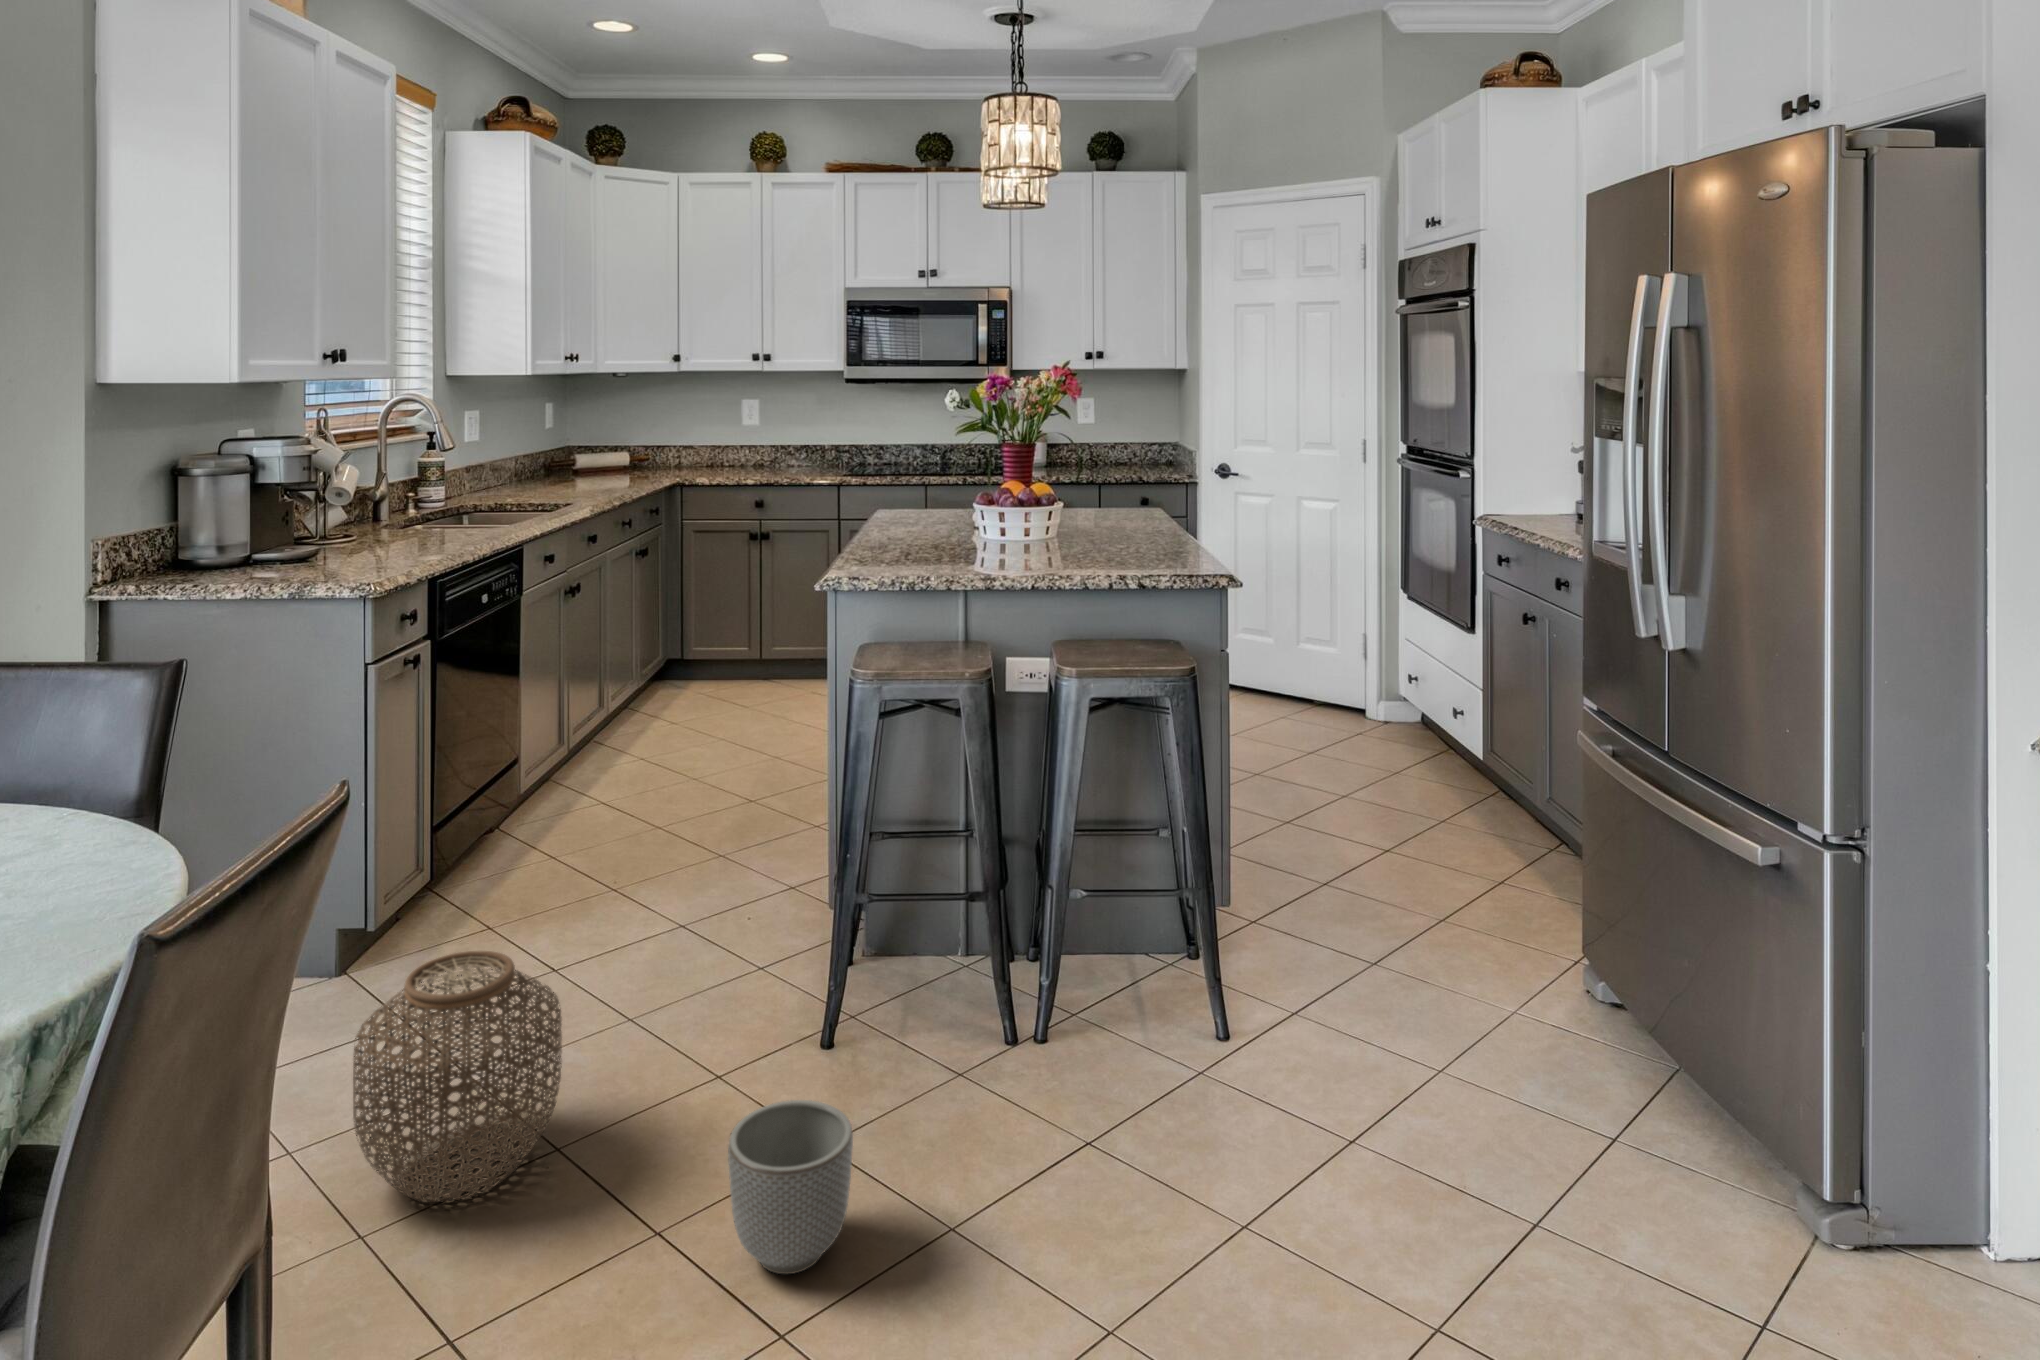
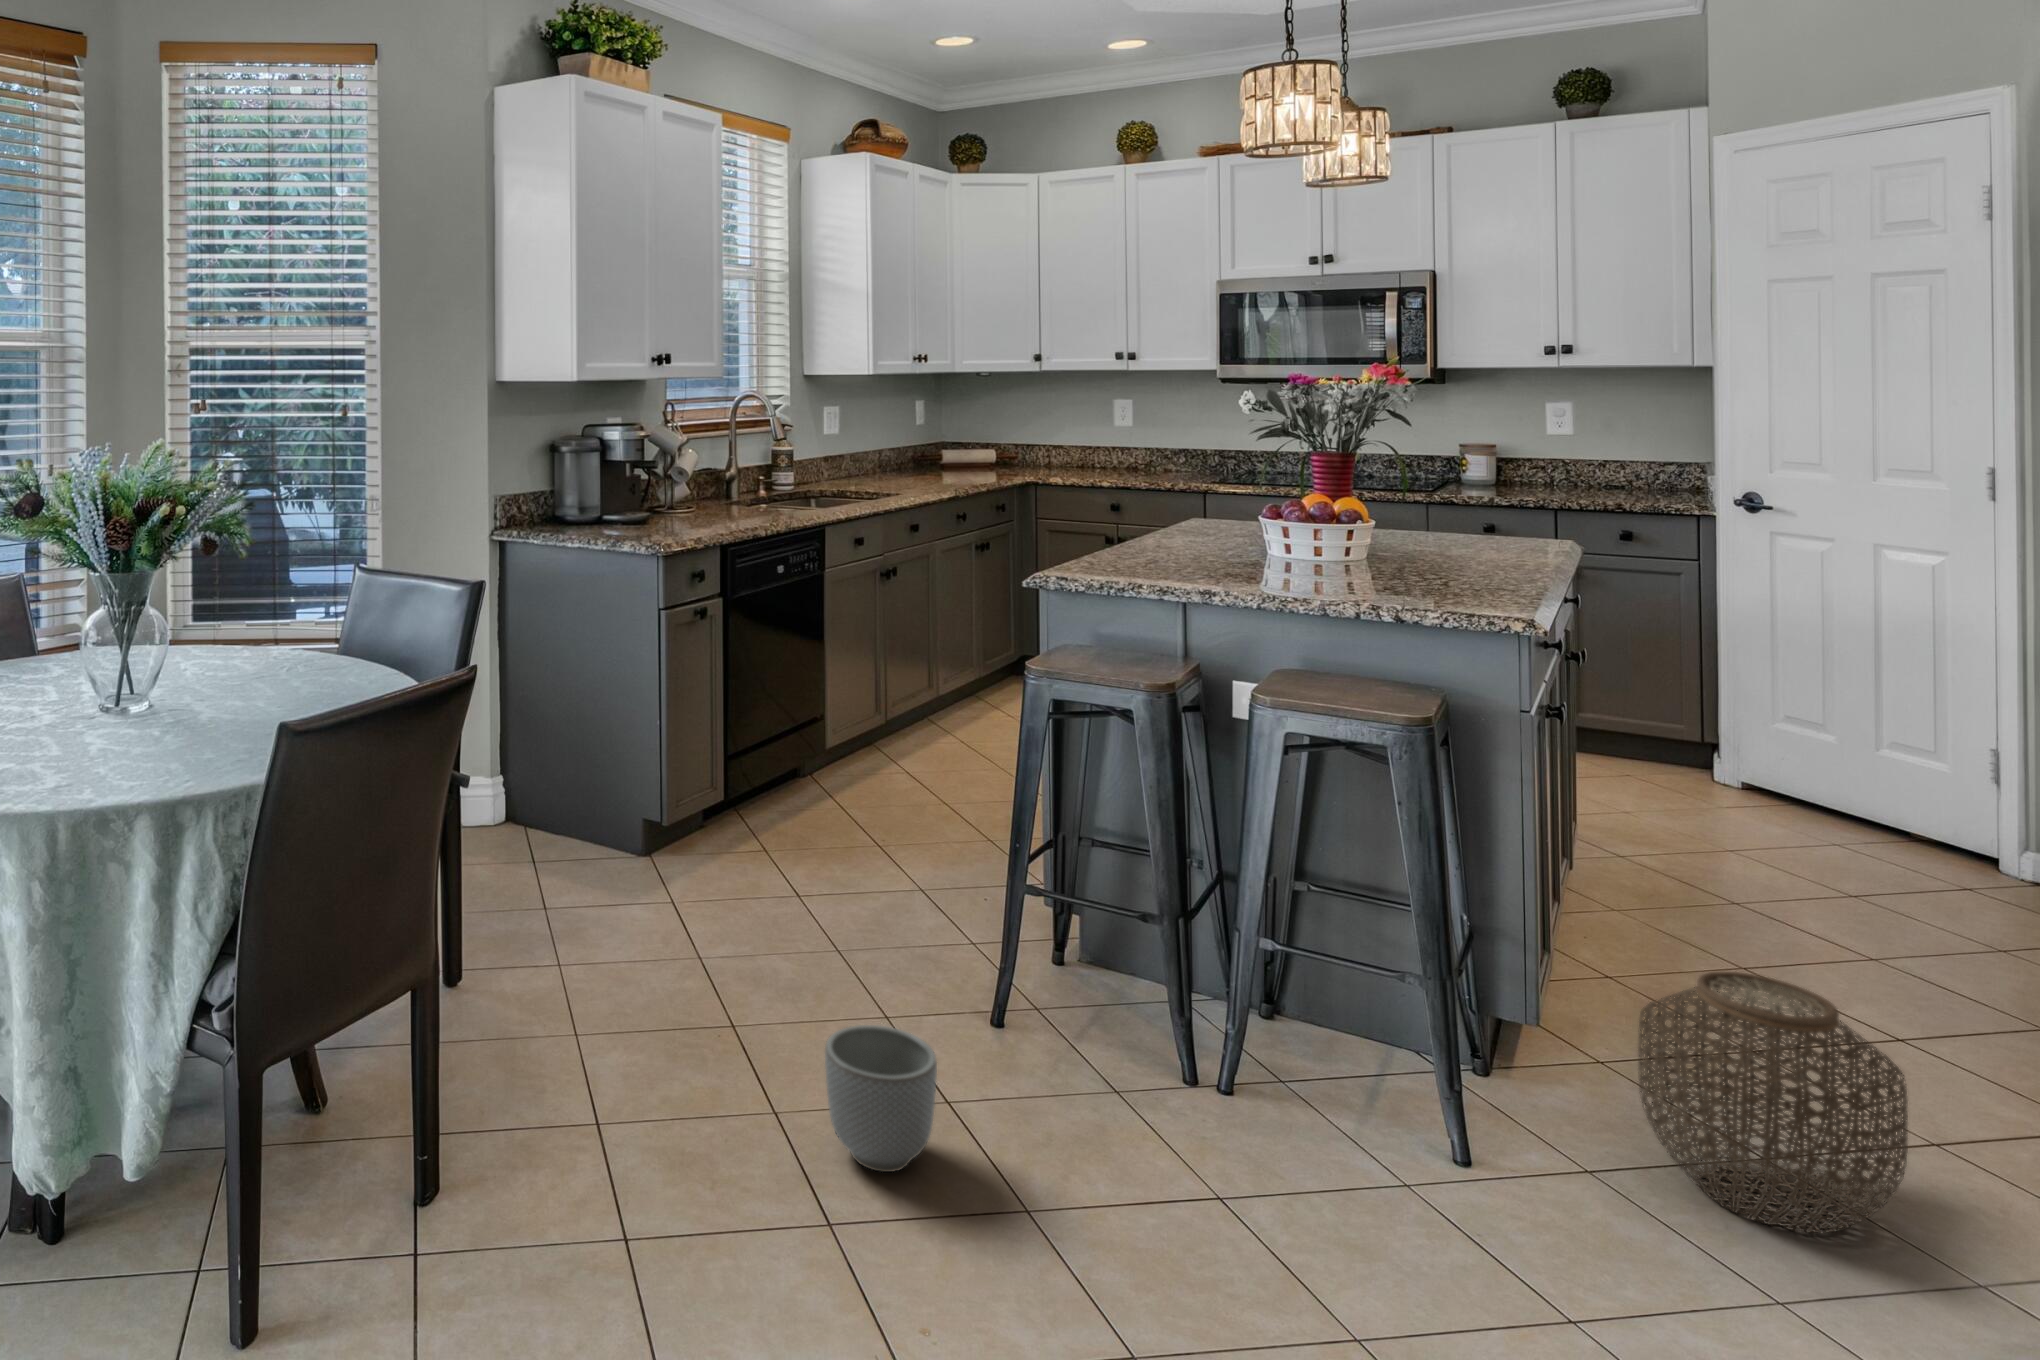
woven basket: present [353,951,562,1202] -> present [1639,972,1908,1233]

